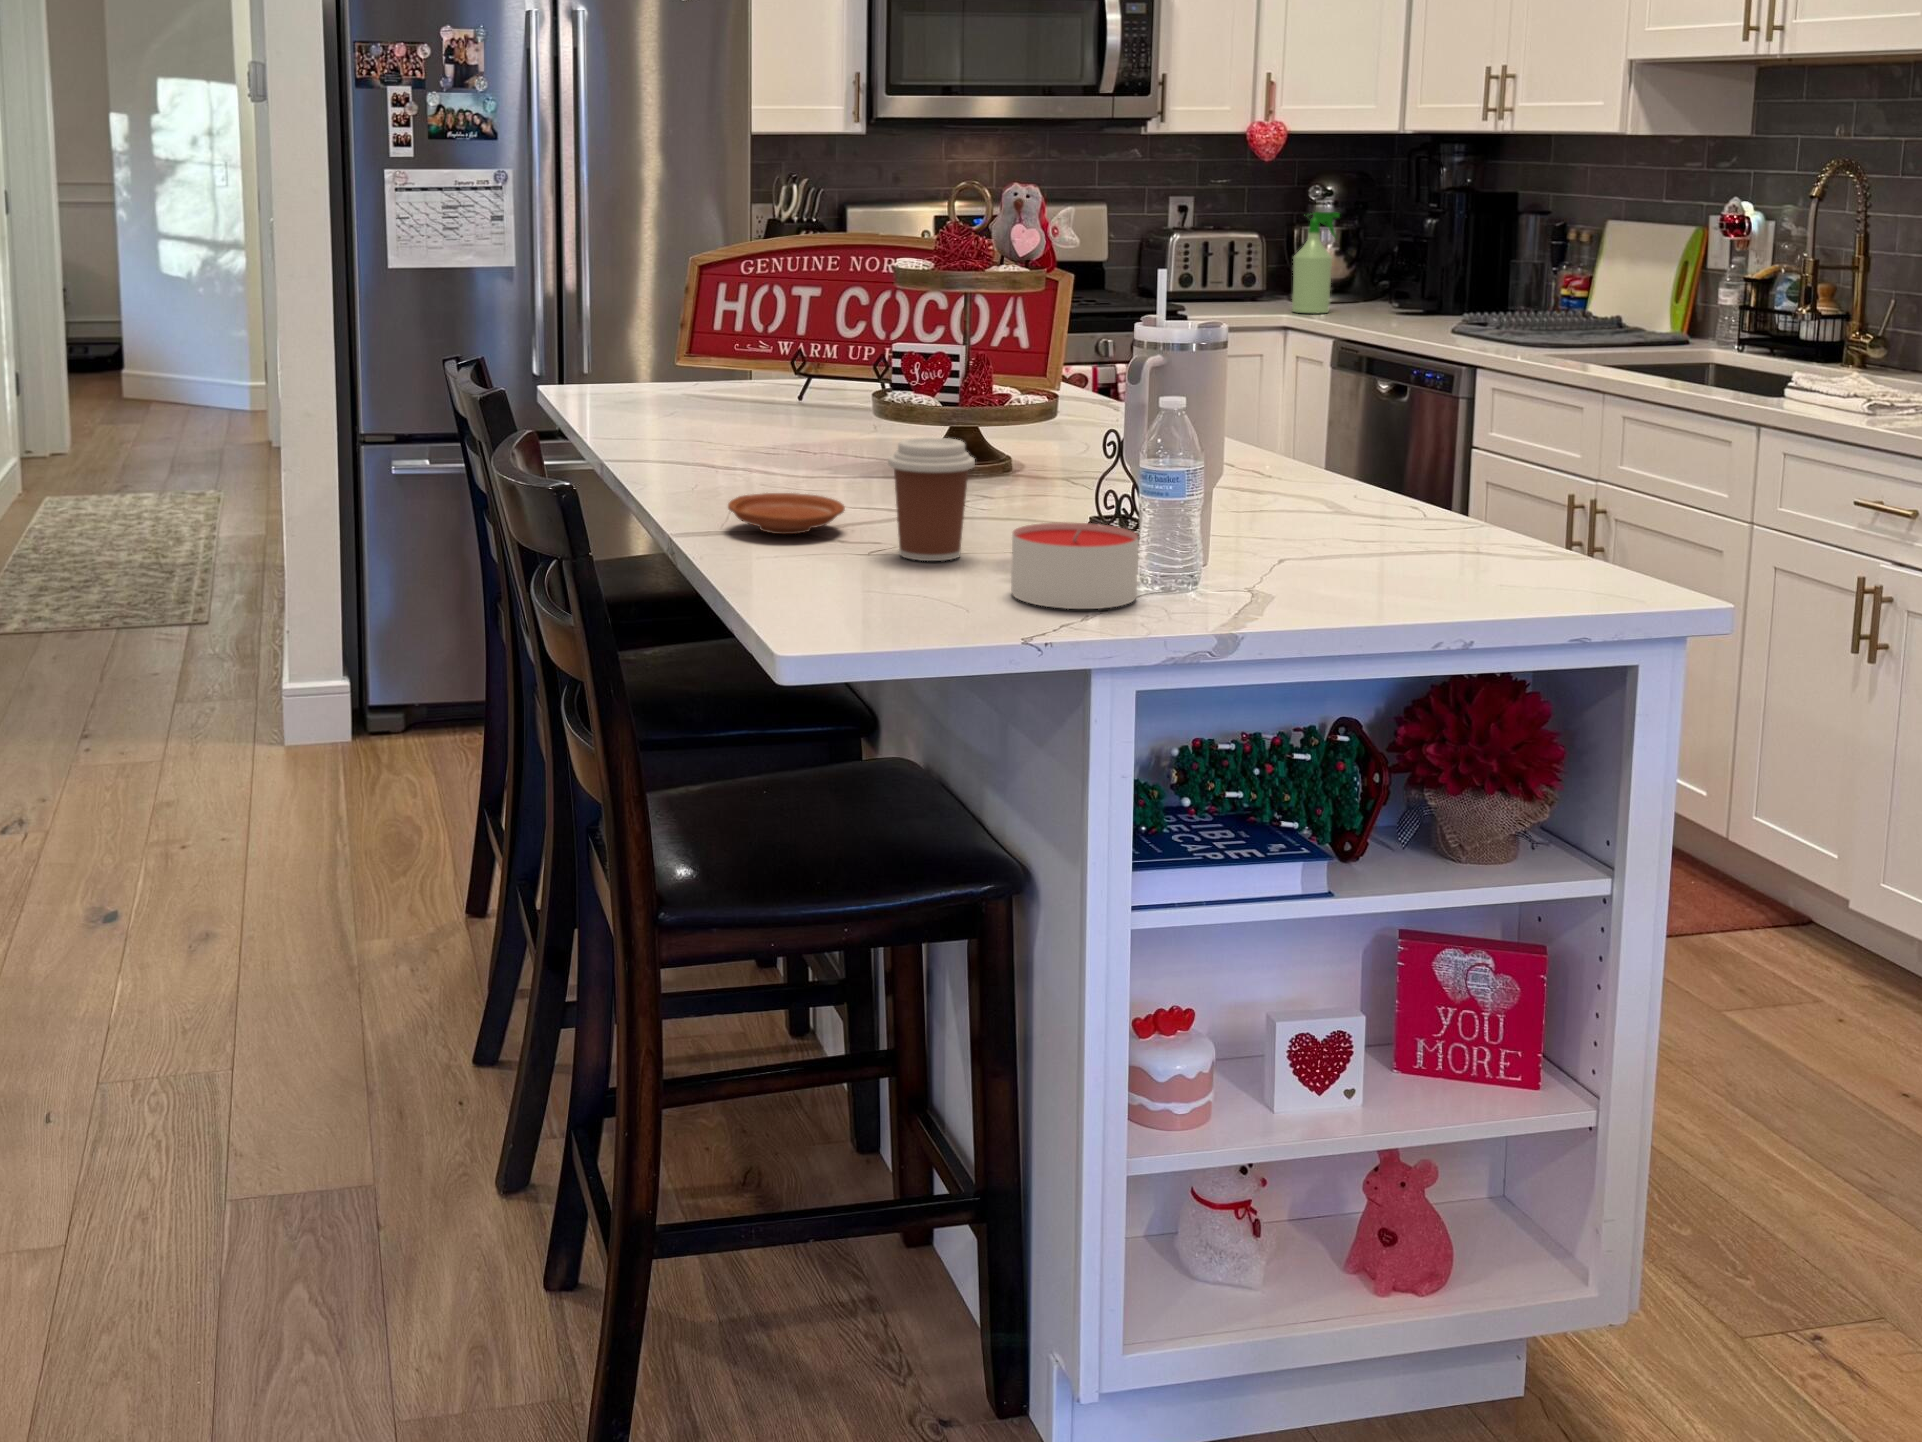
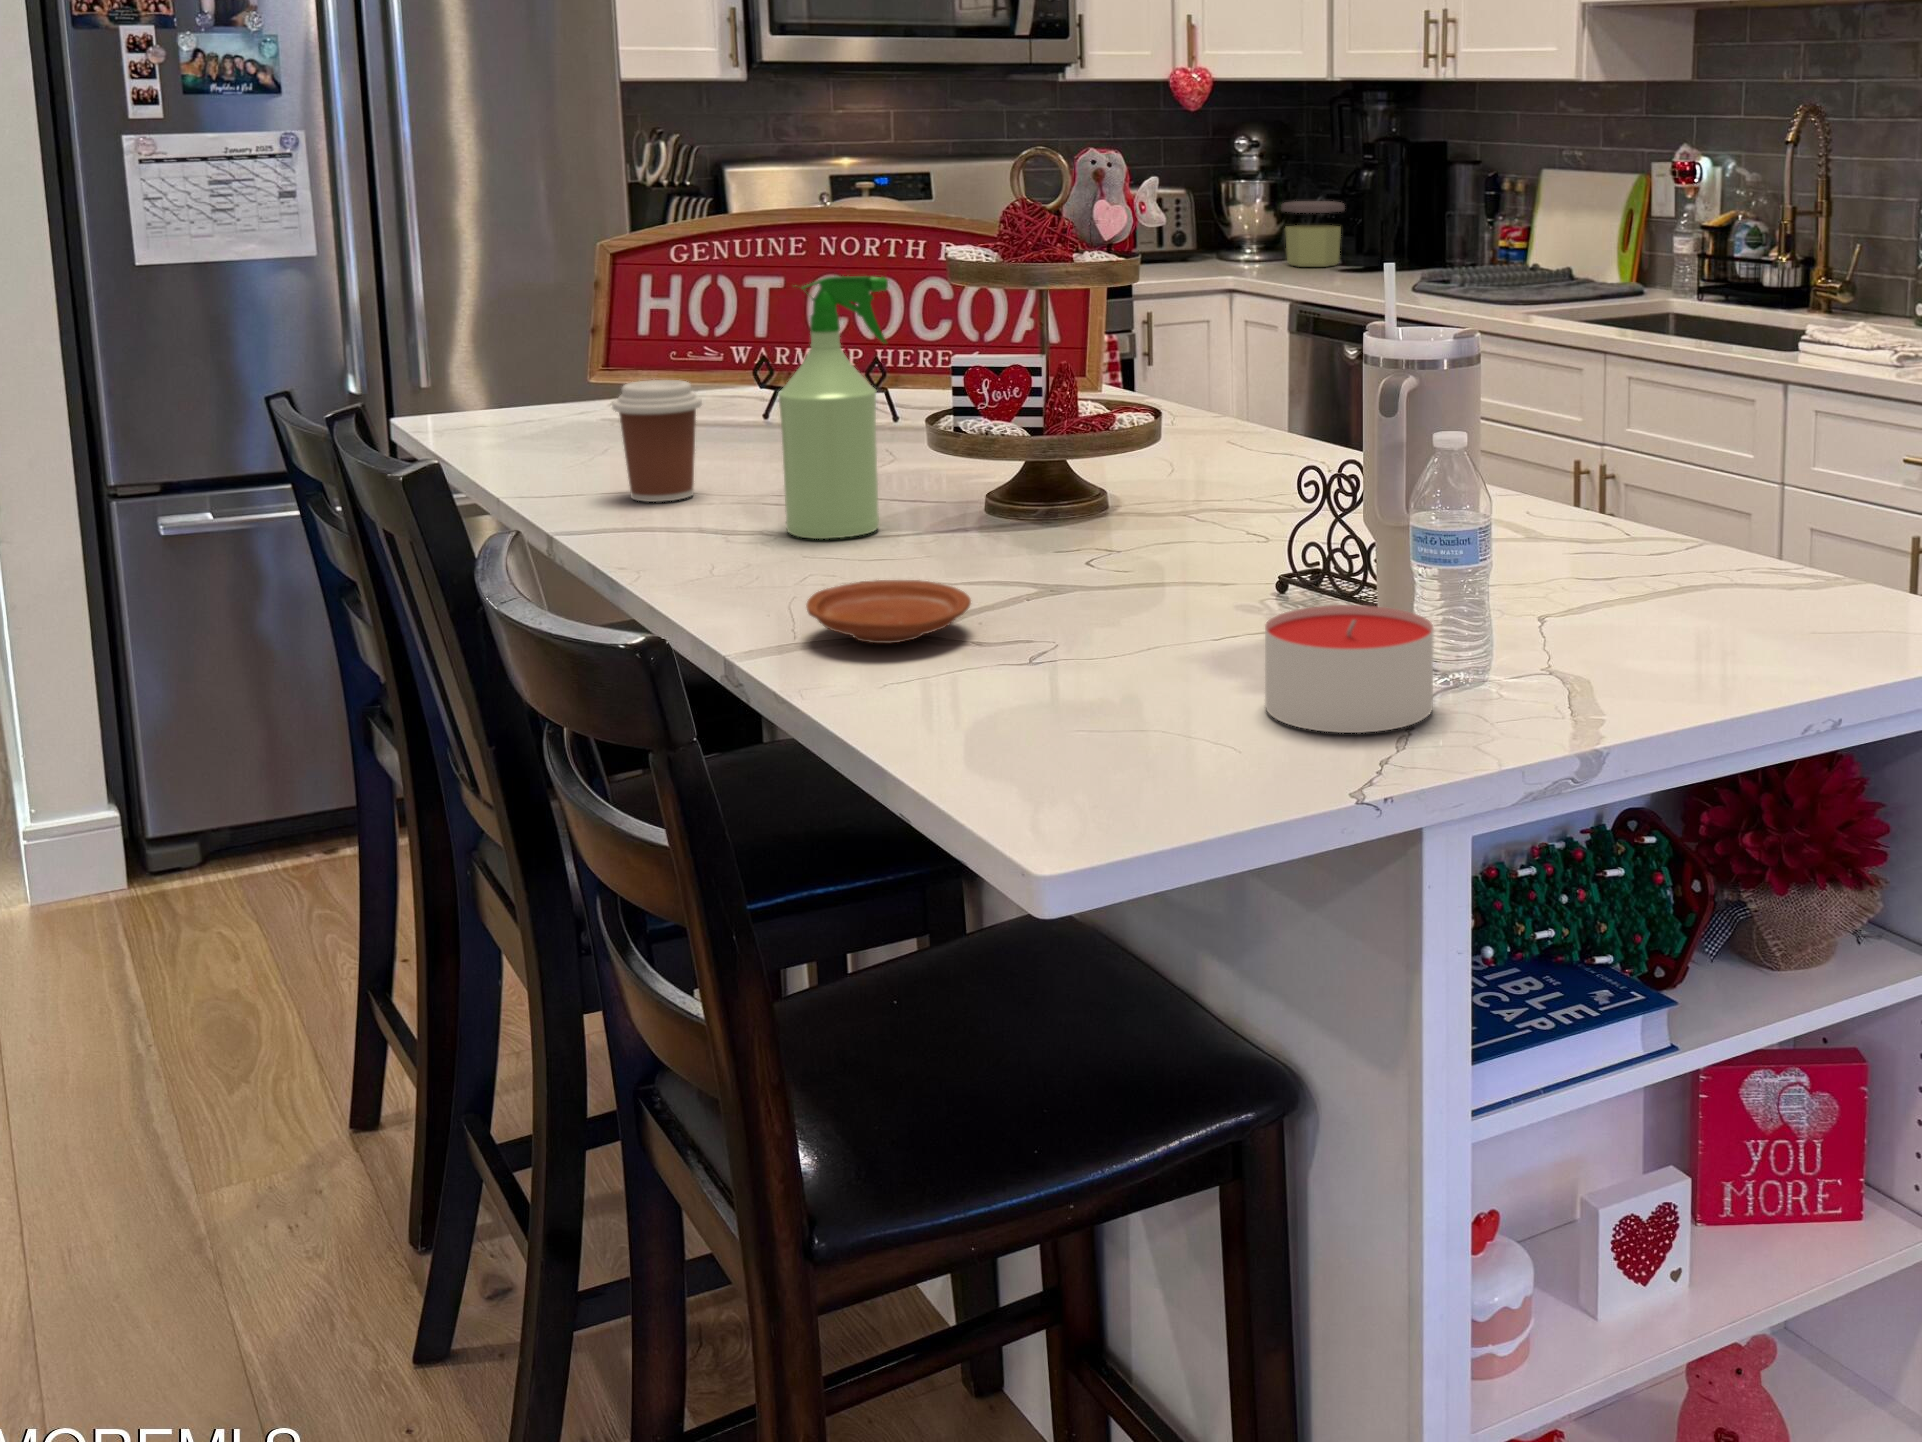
spray bottle: present [1292,212,1340,313] -> present [778,276,888,539]
jar: none [1345,247,1406,309] -> present [1282,201,1345,267]
coffee cup: present [888,437,975,561] -> present [612,380,702,502]

